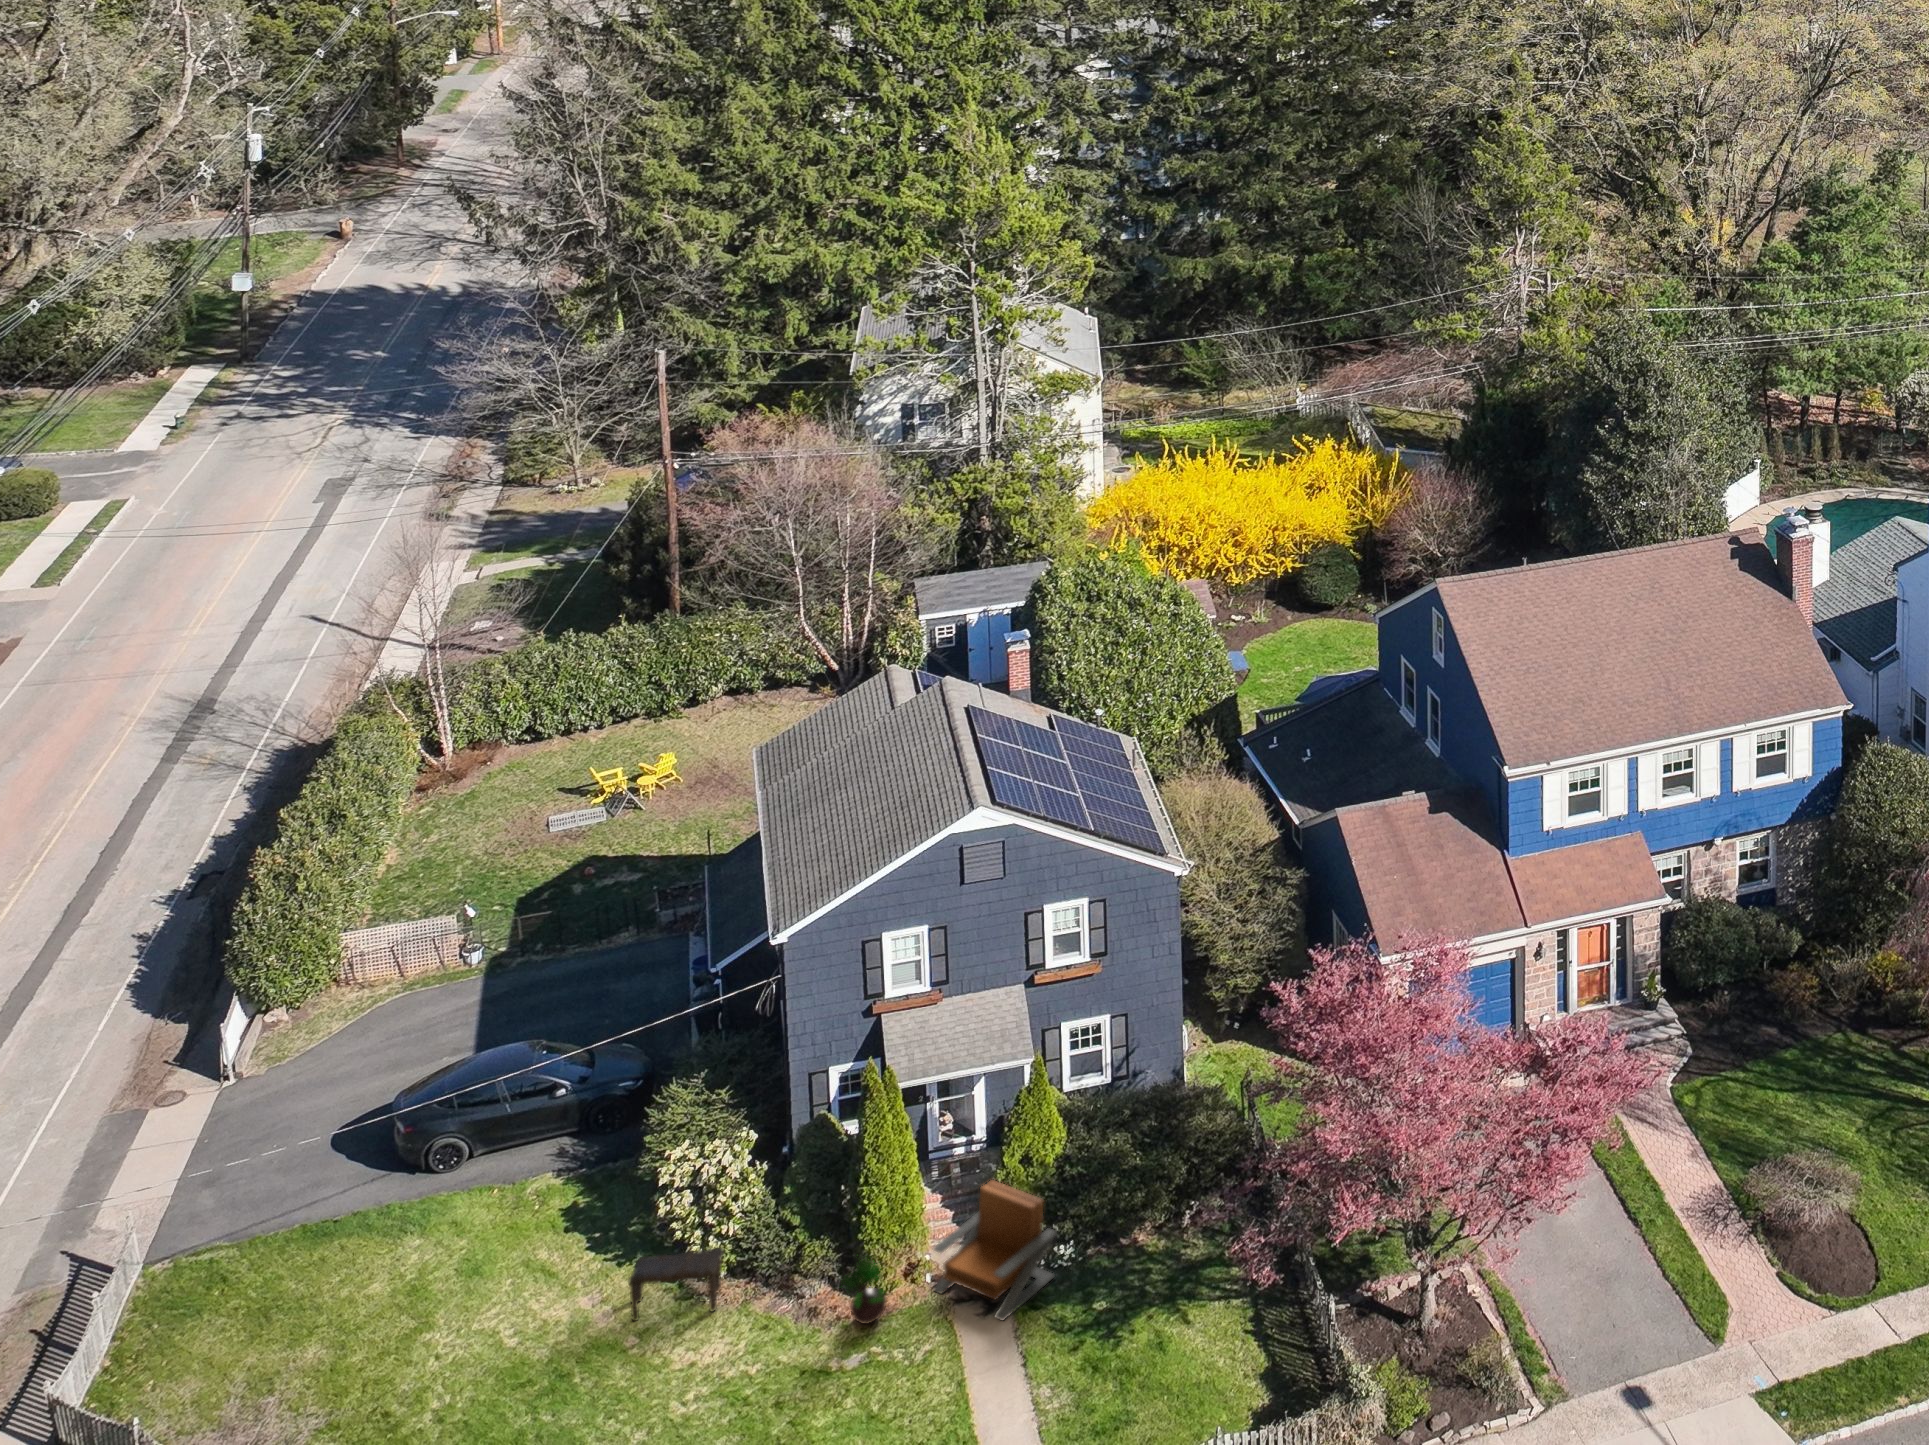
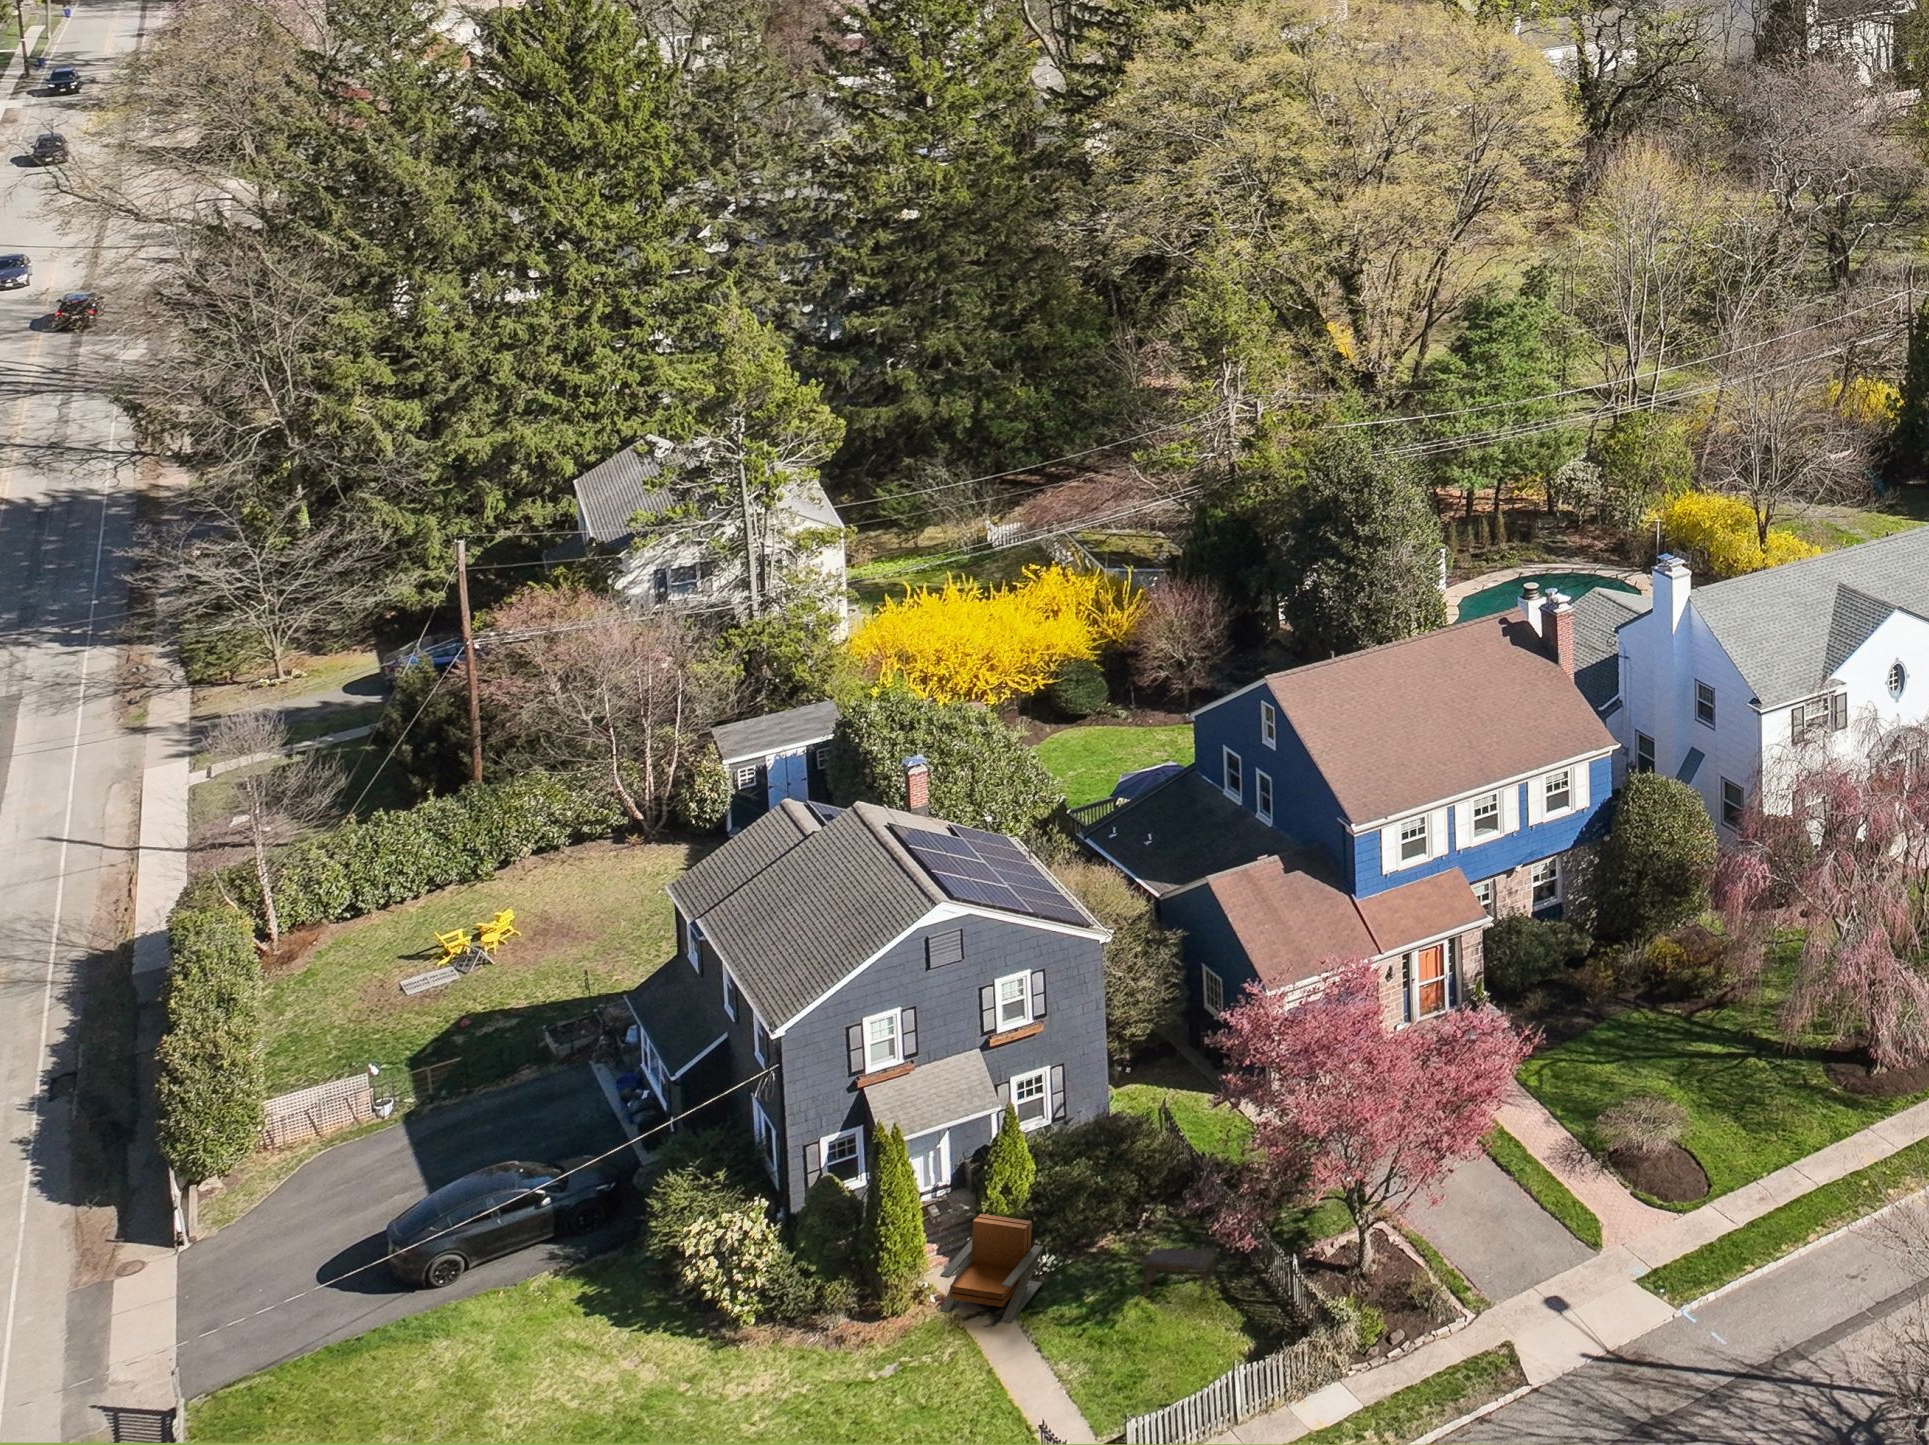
bench: present [628,1248,724,1321] -> present [1143,1247,1214,1299]
potted tree: present [840,1257,887,1324] -> none [871,1285,912,1343]

